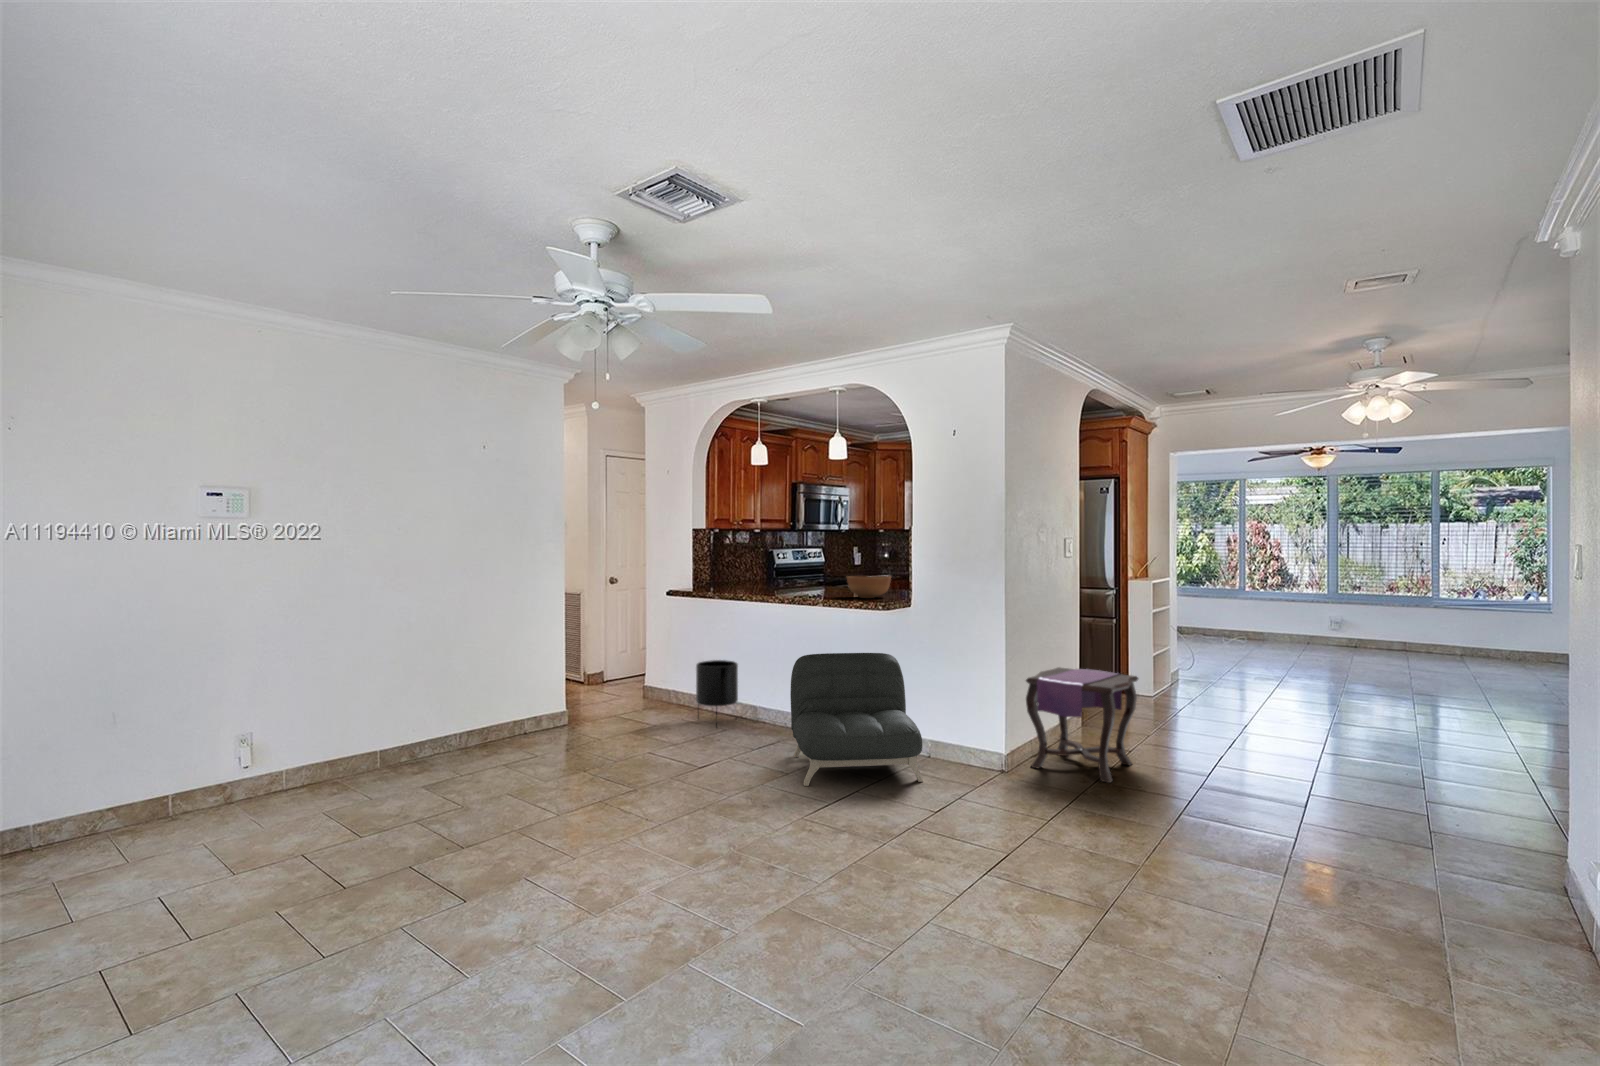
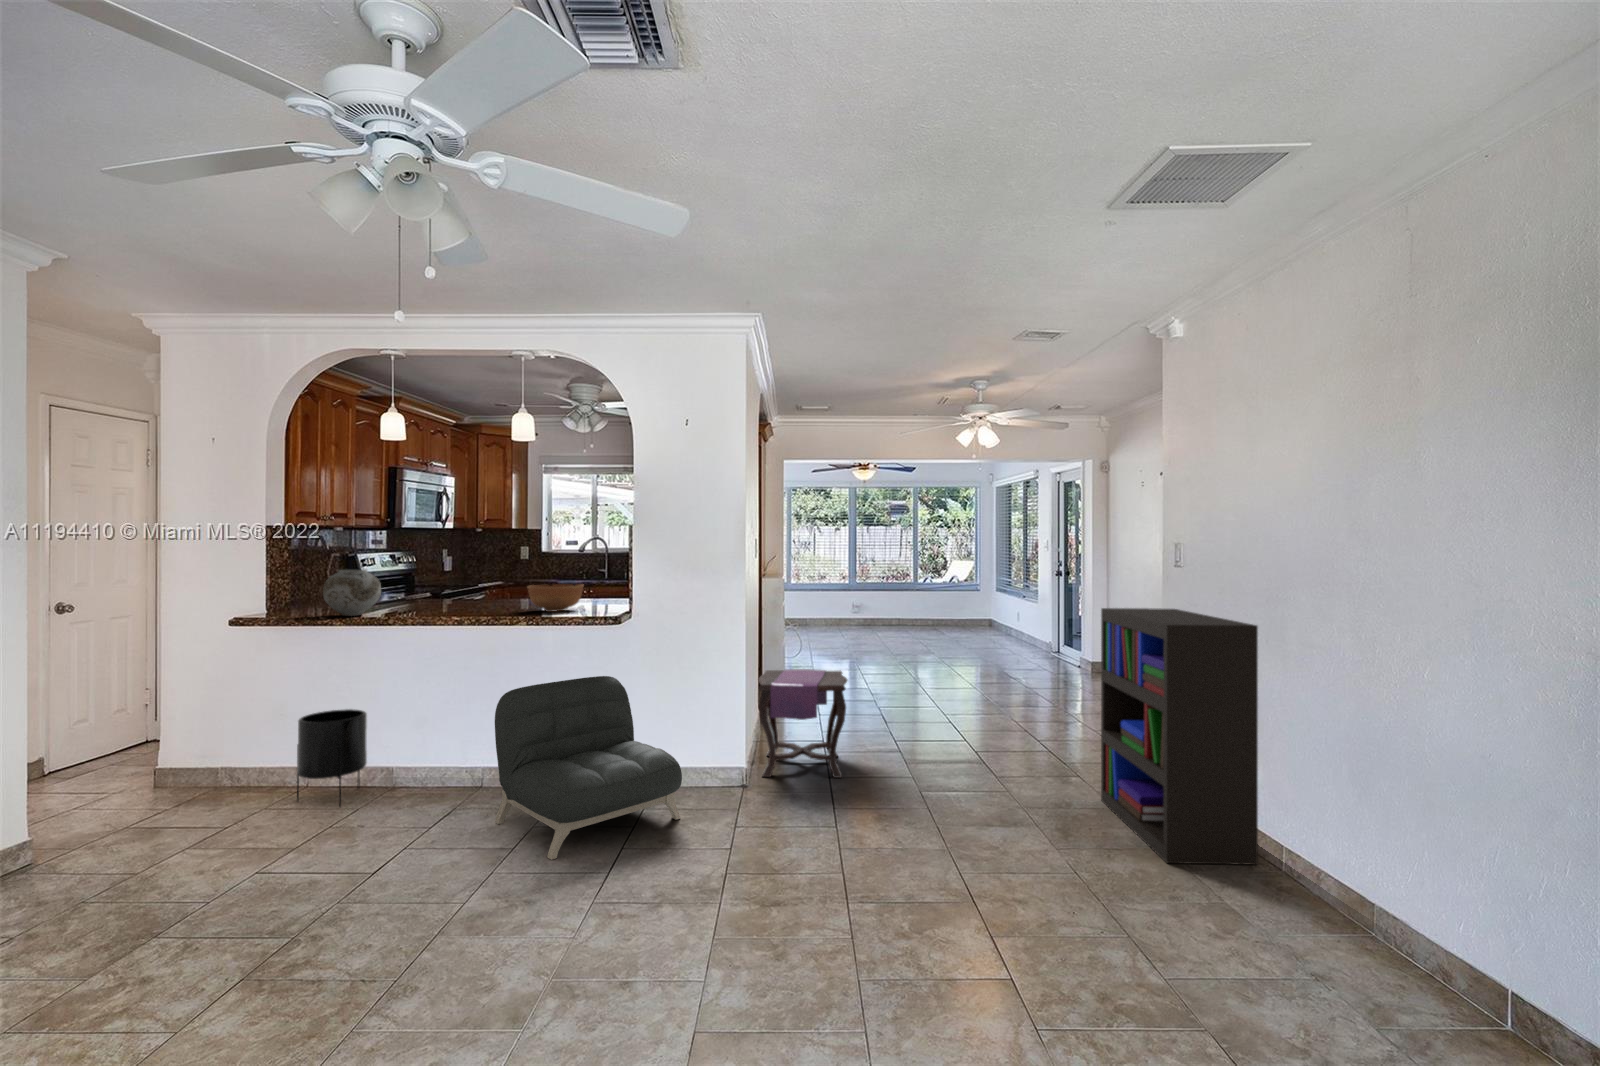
vase: none [716,560,753,594] -> present [323,570,381,616]
bookshelf: none [1413,625,1574,988] -> present [1101,608,1258,865]

